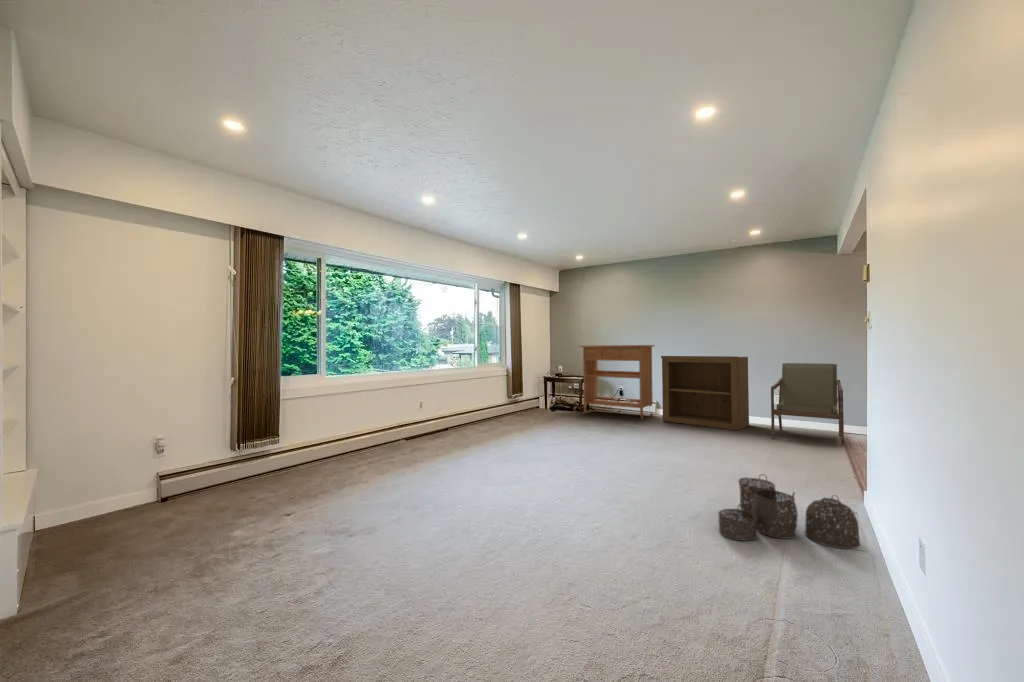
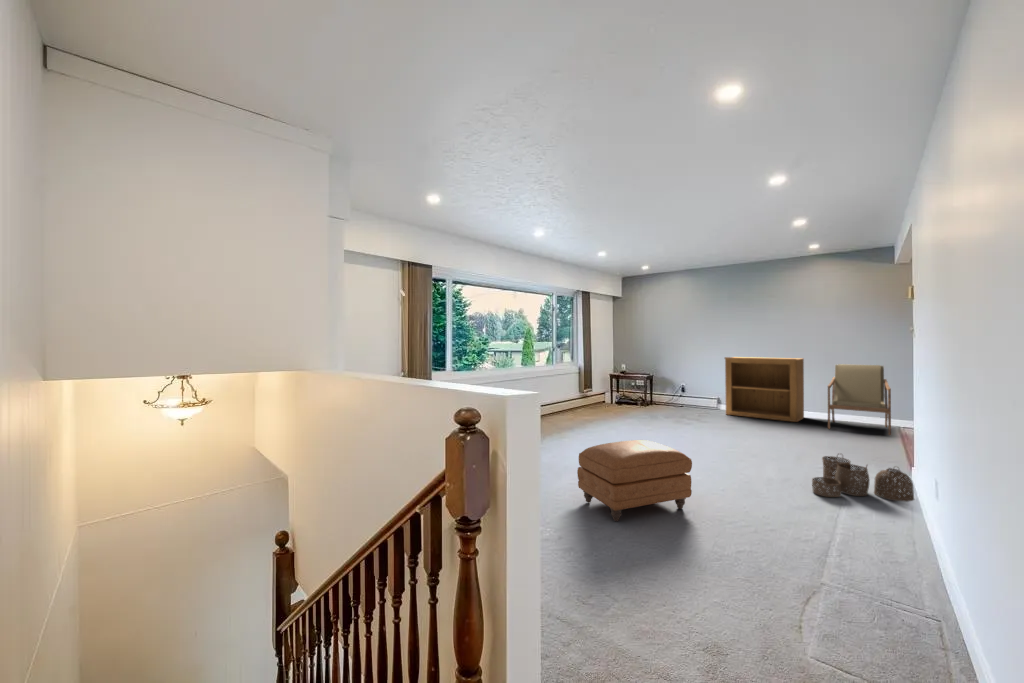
console table: present [579,345,654,419] -> none [645,347,716,413]
ottoman: none [377,456,529,587] -> present [577,440,692,521]

